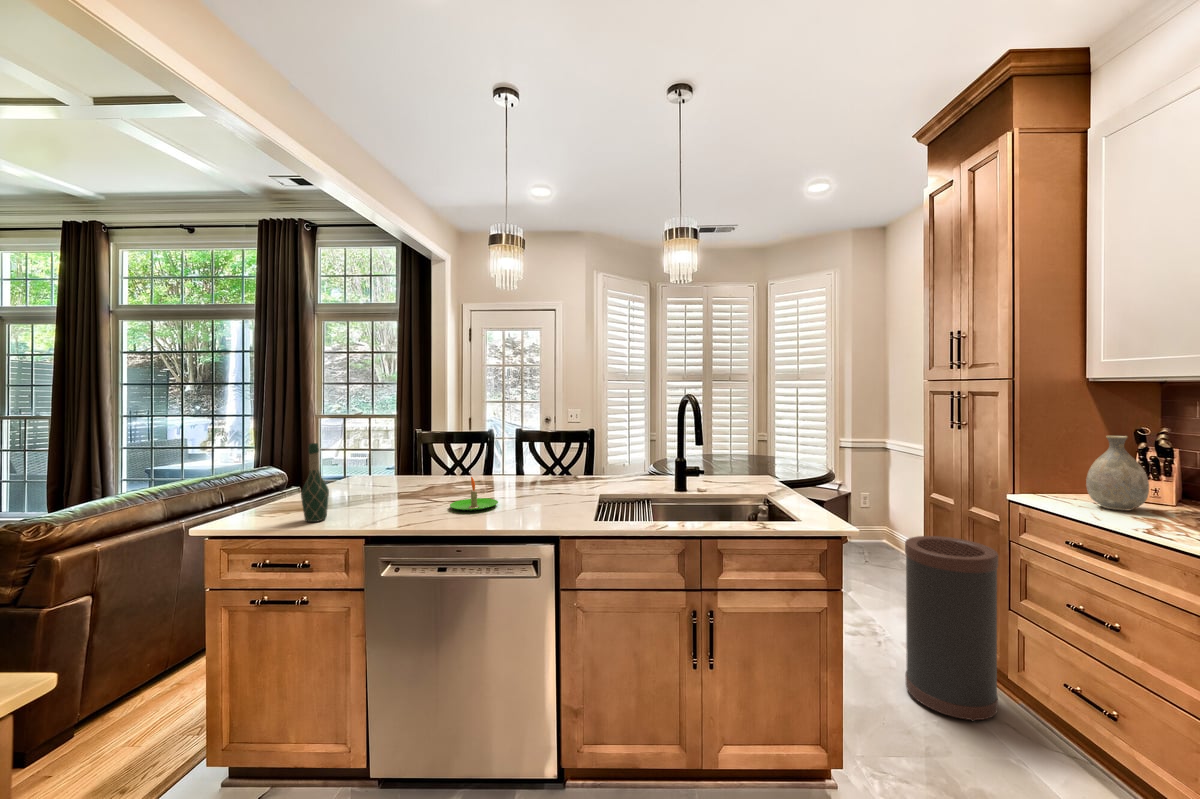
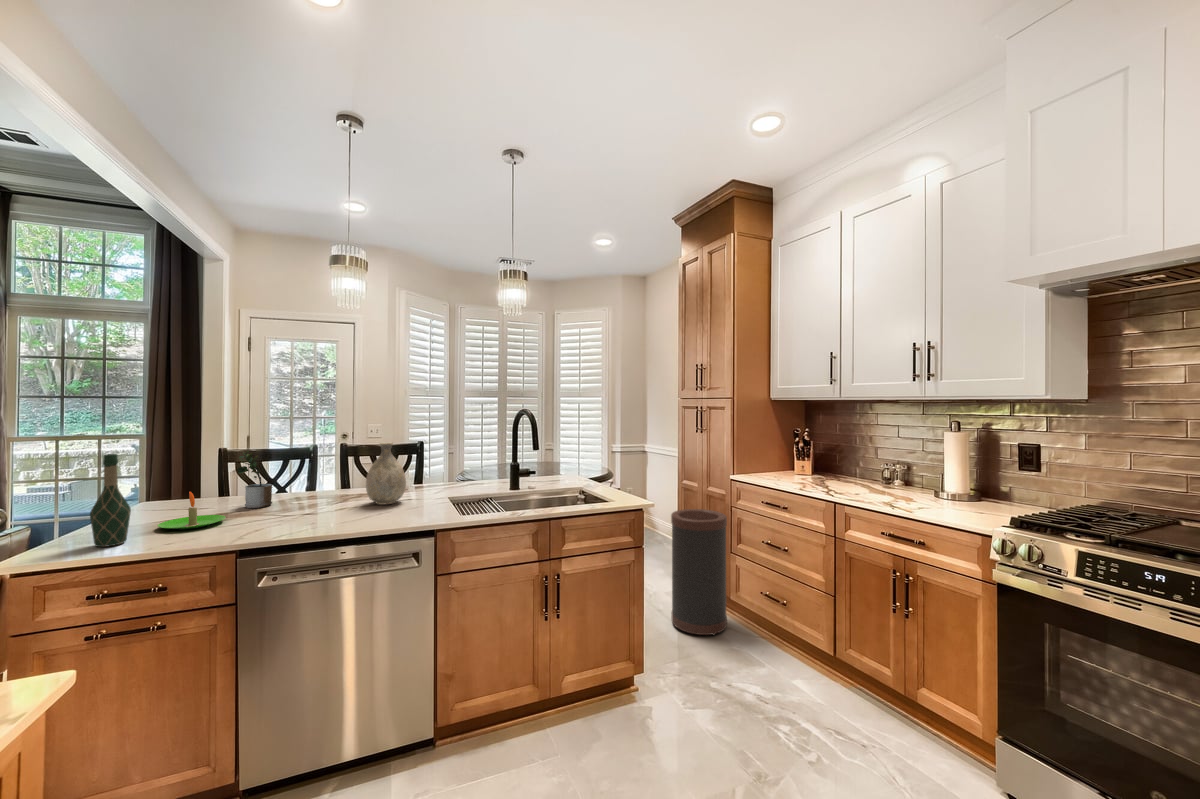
vase: present [1086,436,1149,511] -> present [366,443,406,505]
potted plant: none [419,441,450,495] -> present [237,451,272,508]
candle: present [450,477,498,511] -> present [158,491,226,529]

